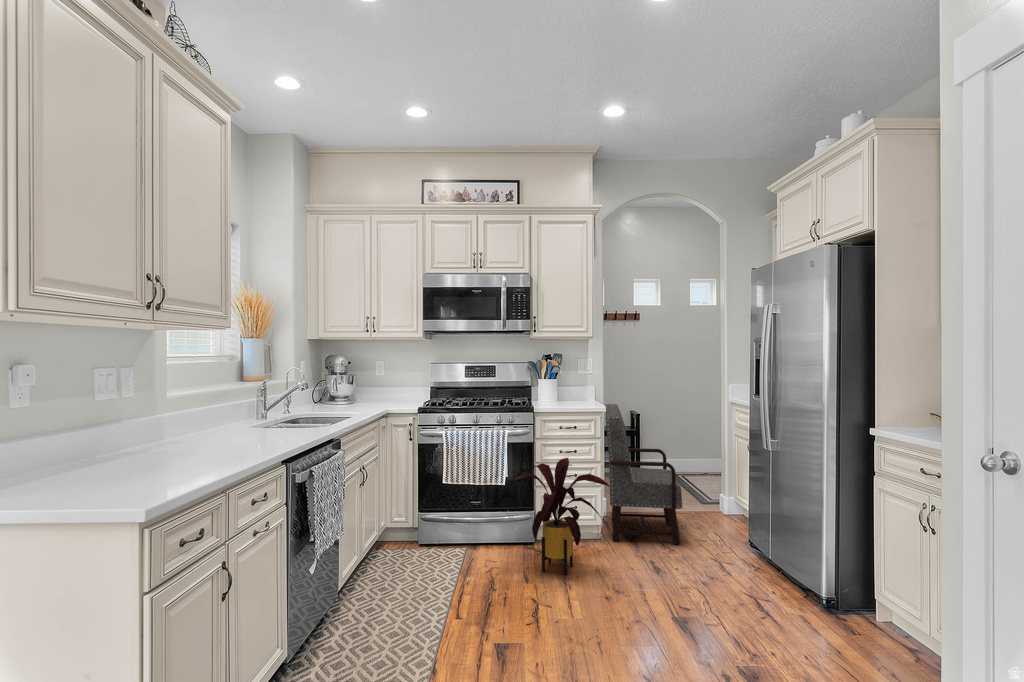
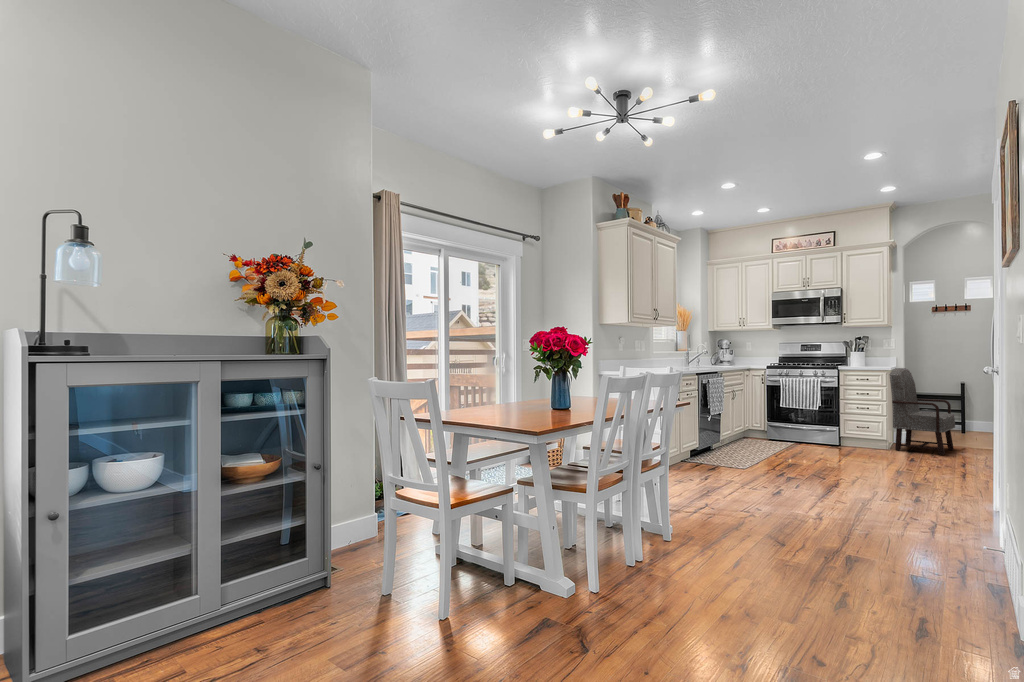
house plant: present [511,458,610,575] -> none [816,395,876,454]

